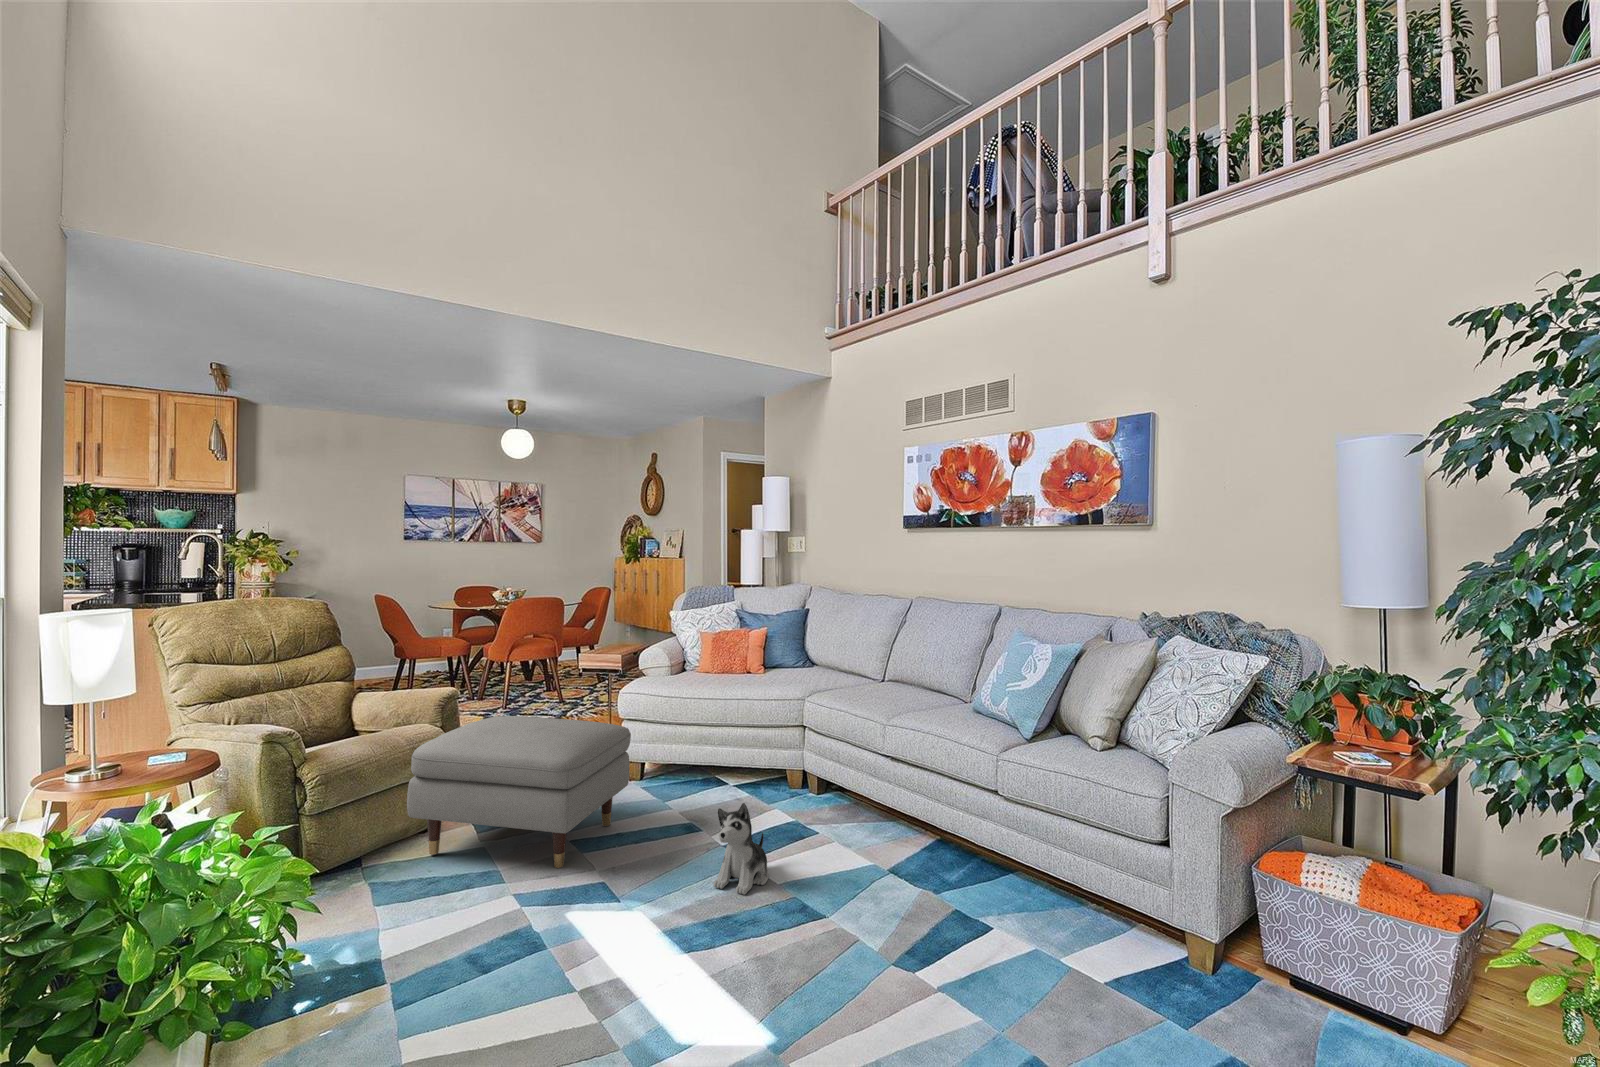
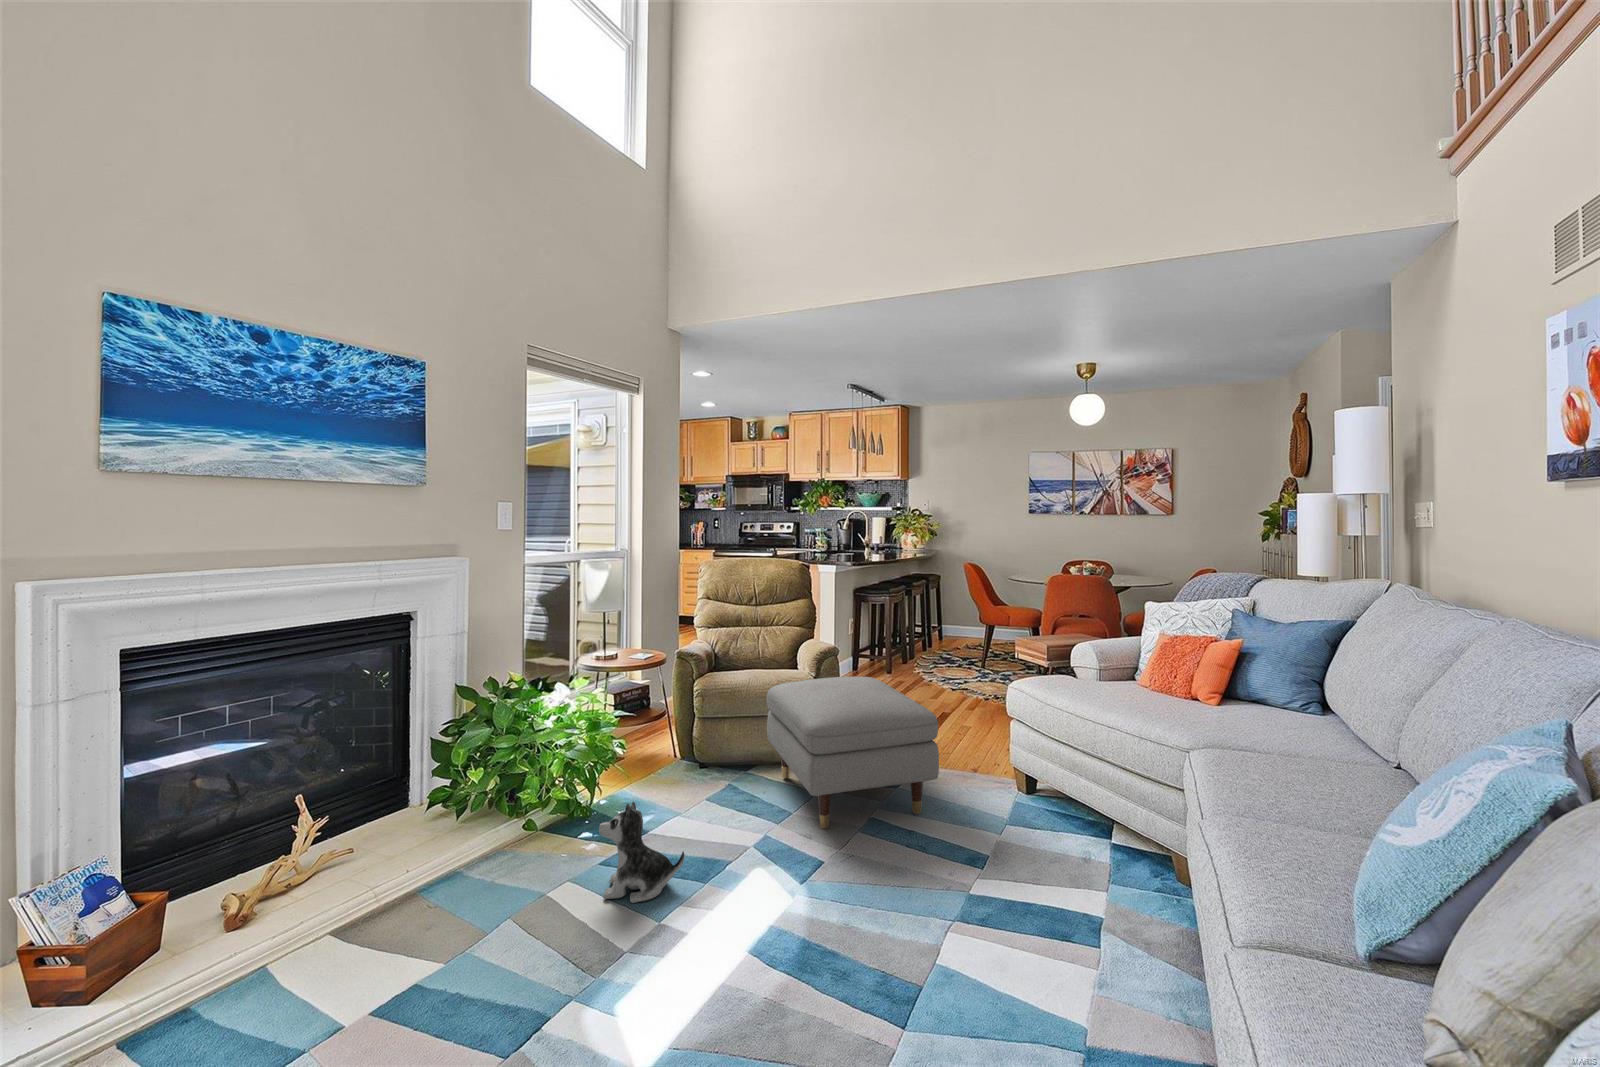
plush toy: present [714,803,769,895] -> present [599,802,684,903]

